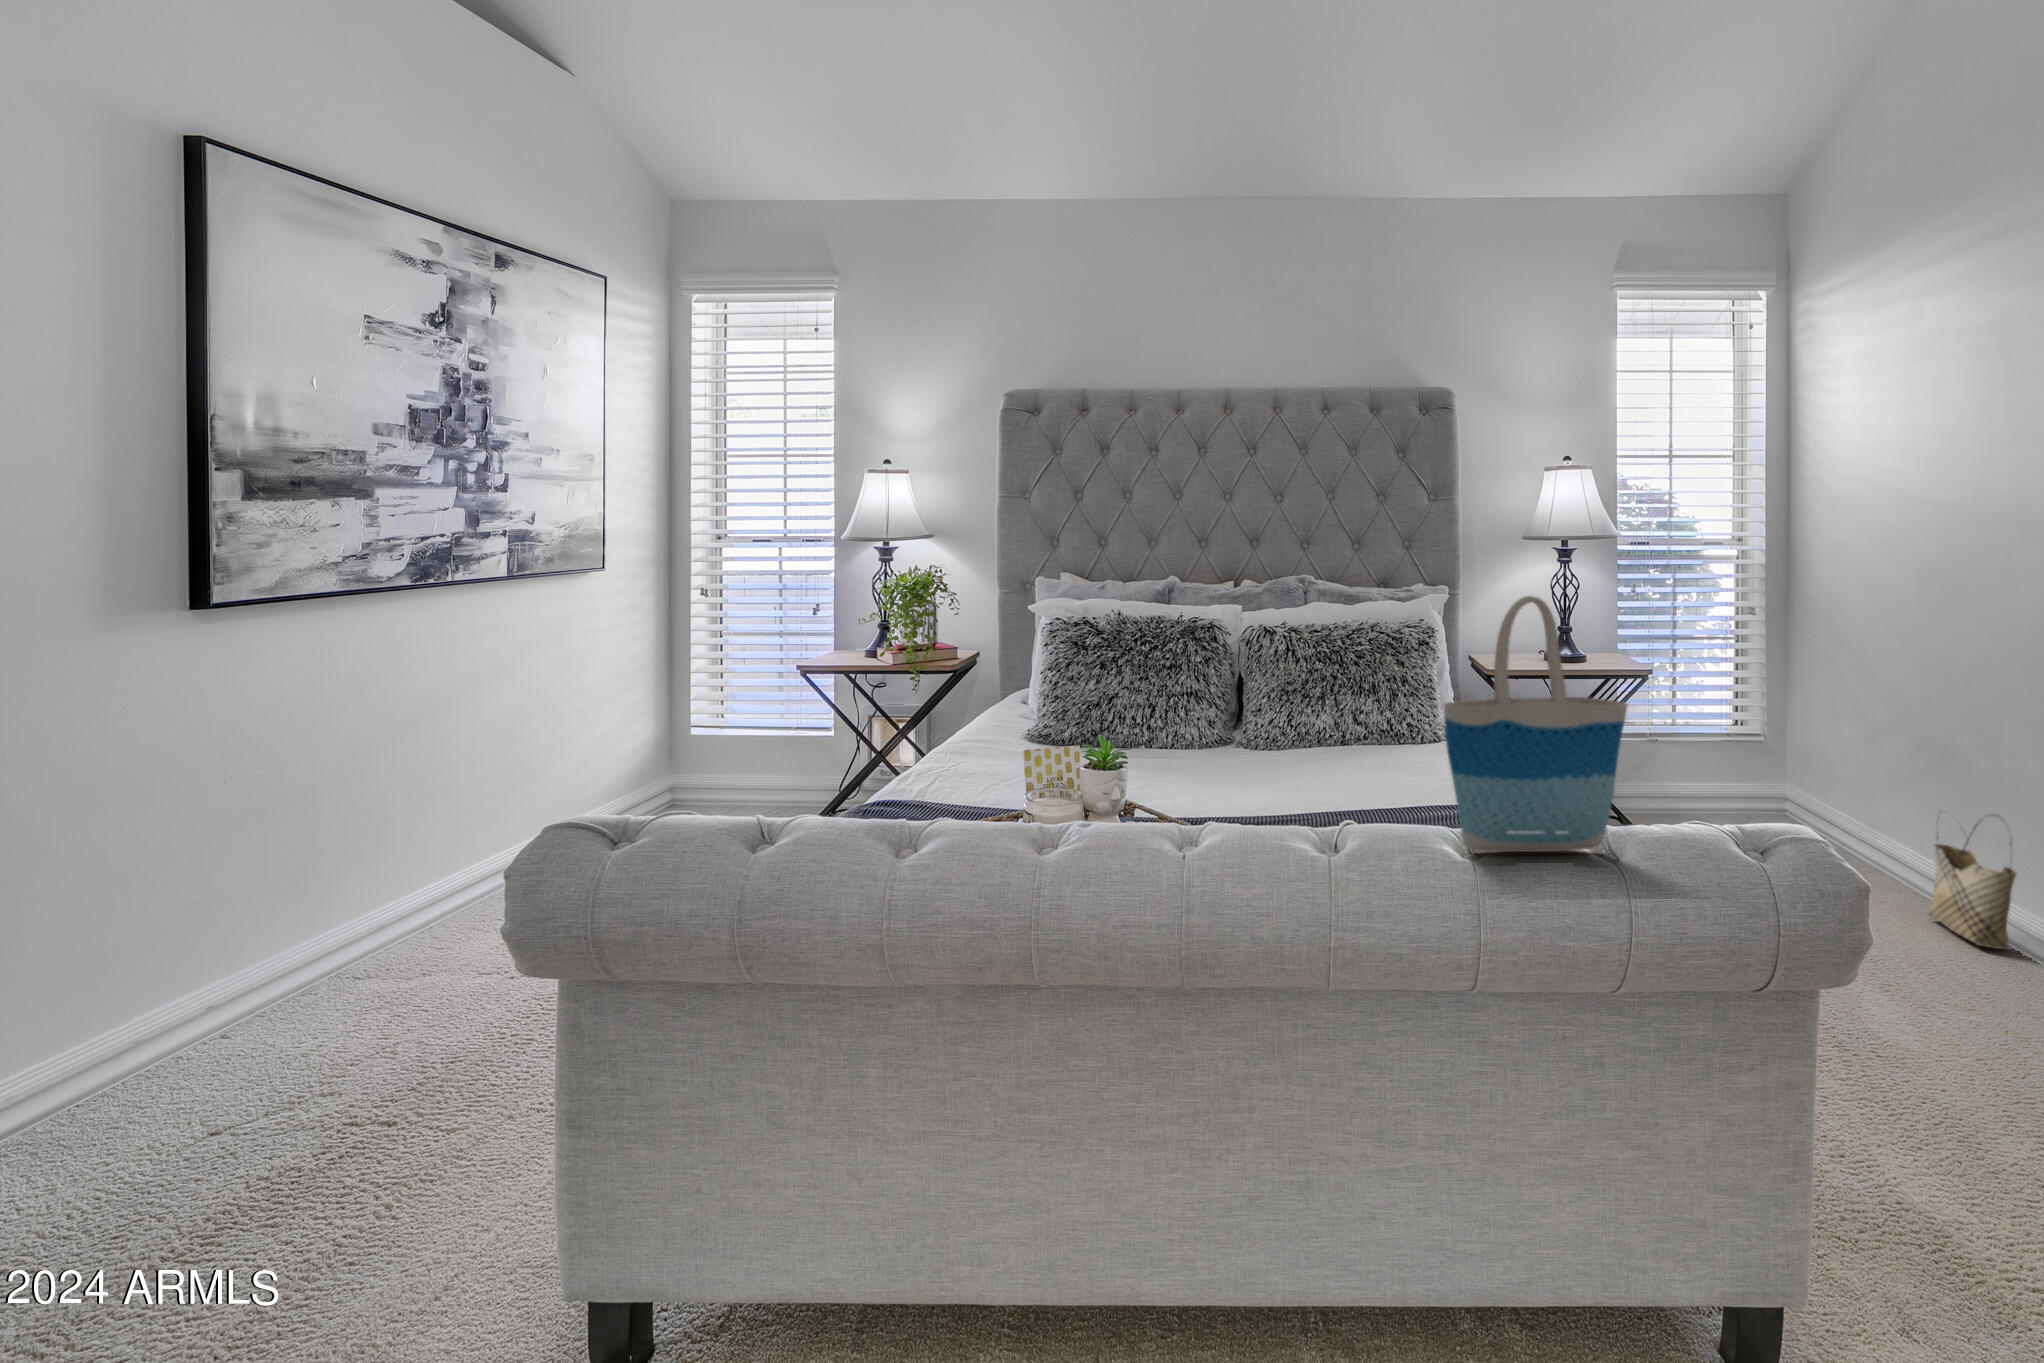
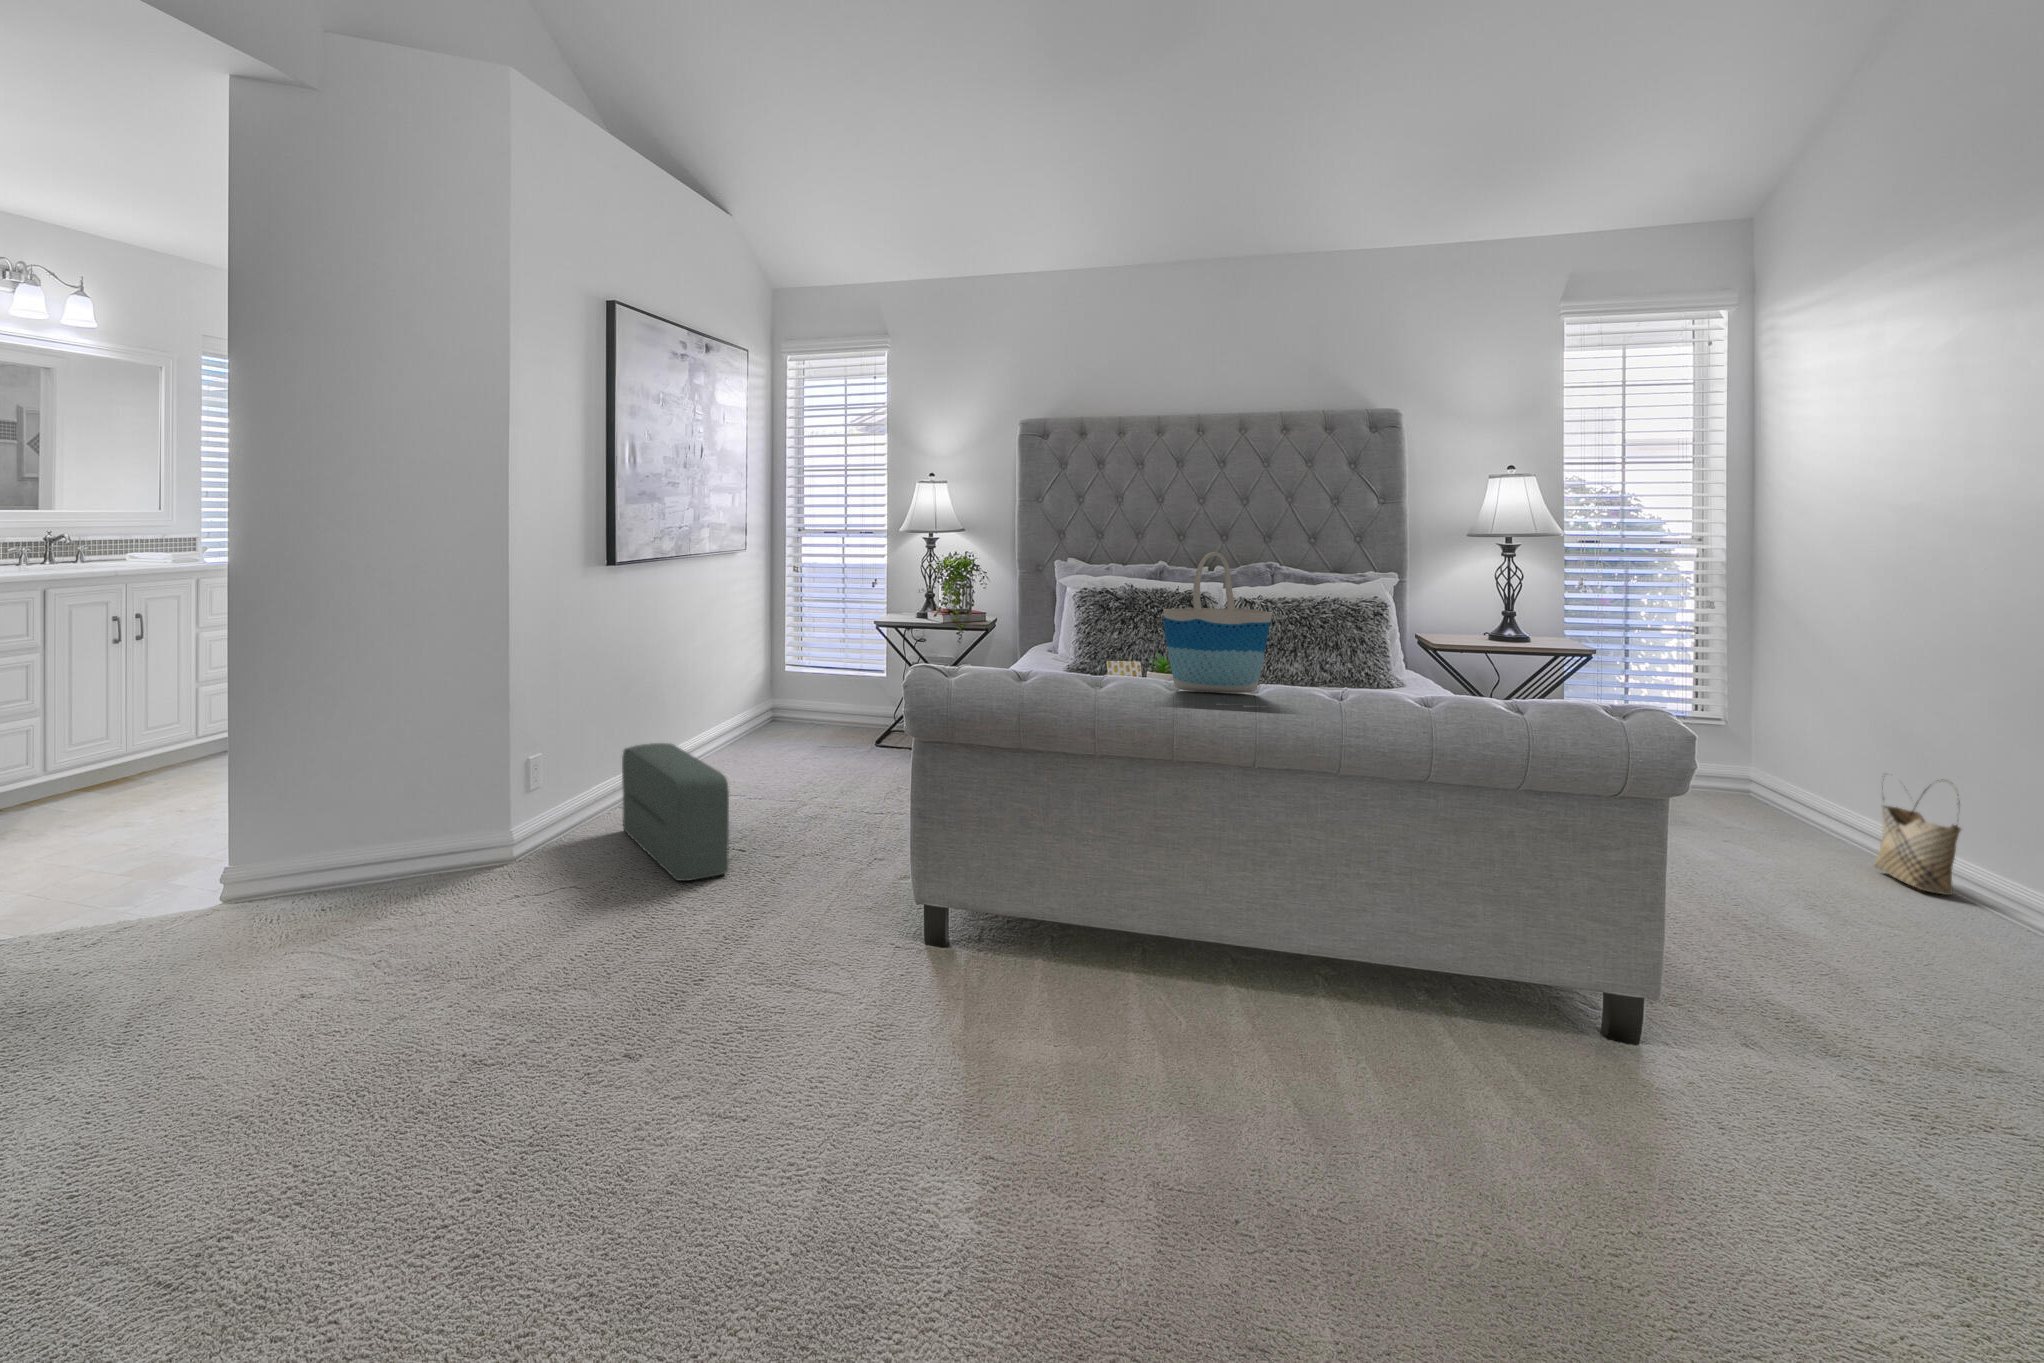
tote bag: present [1444,596,1627,852] -> present [1163,552,1272,693]
pouf: none [178,918,334,1229] -> present [622,743,729,881]

